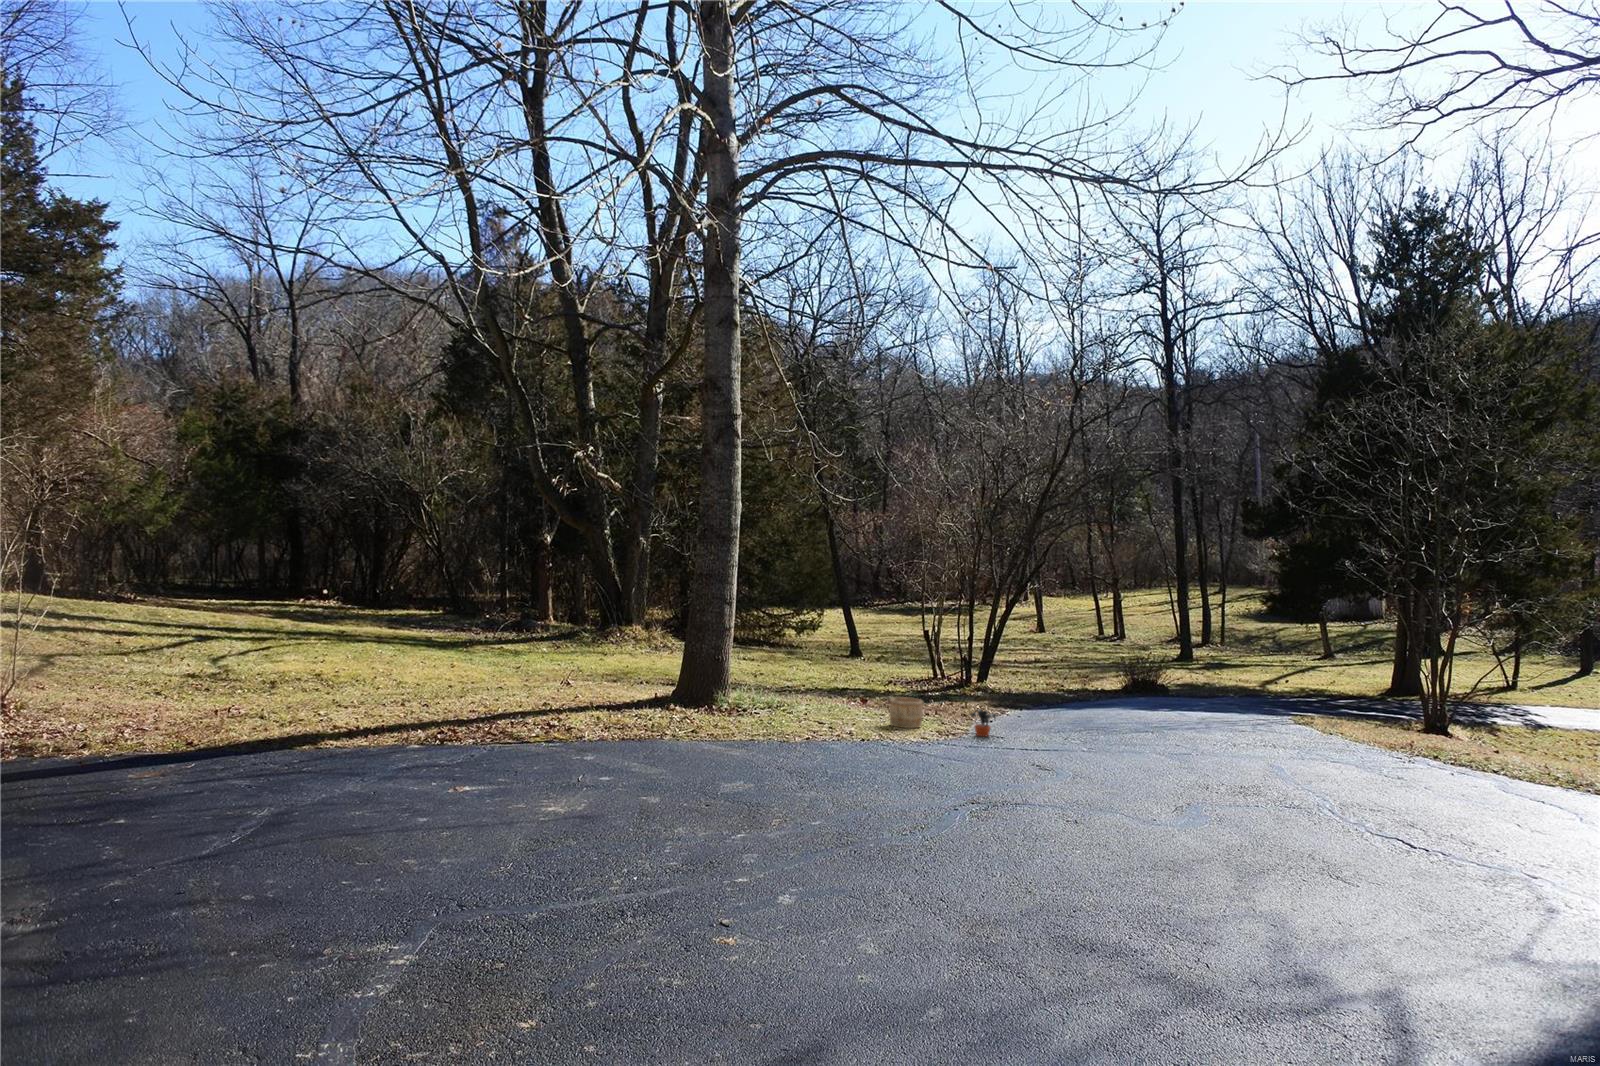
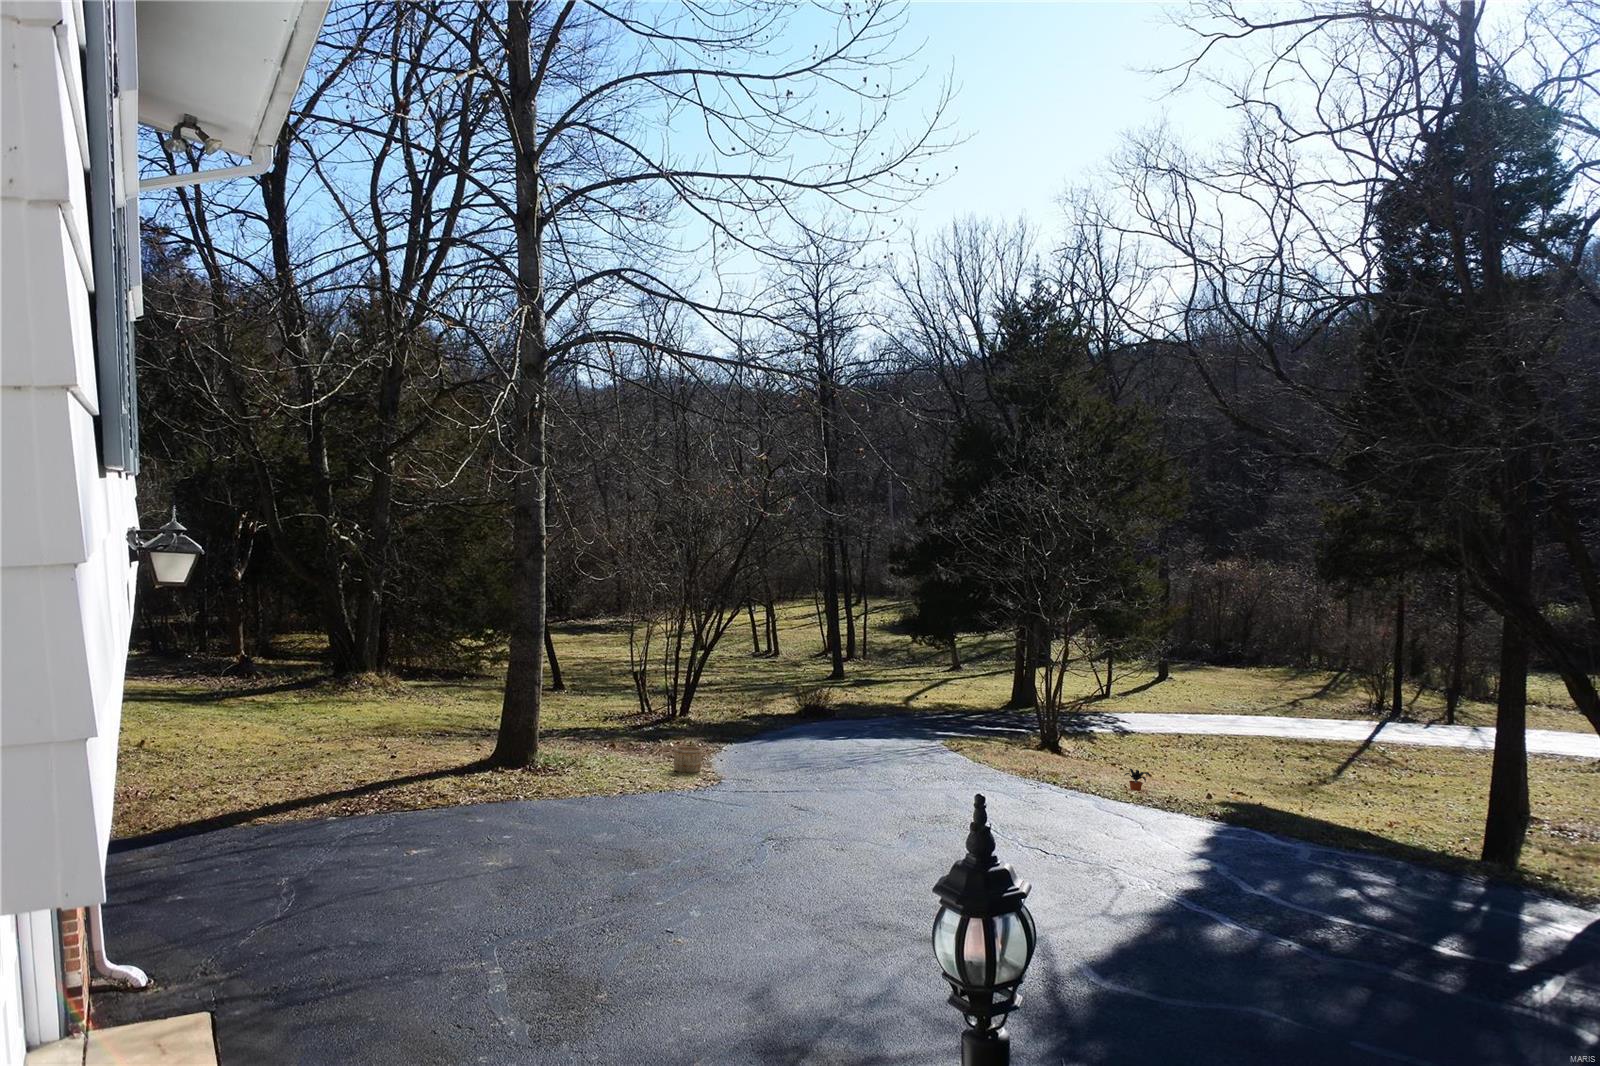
potted plant: present [970,709,996,736] -> present [1124,769,1150,791]

